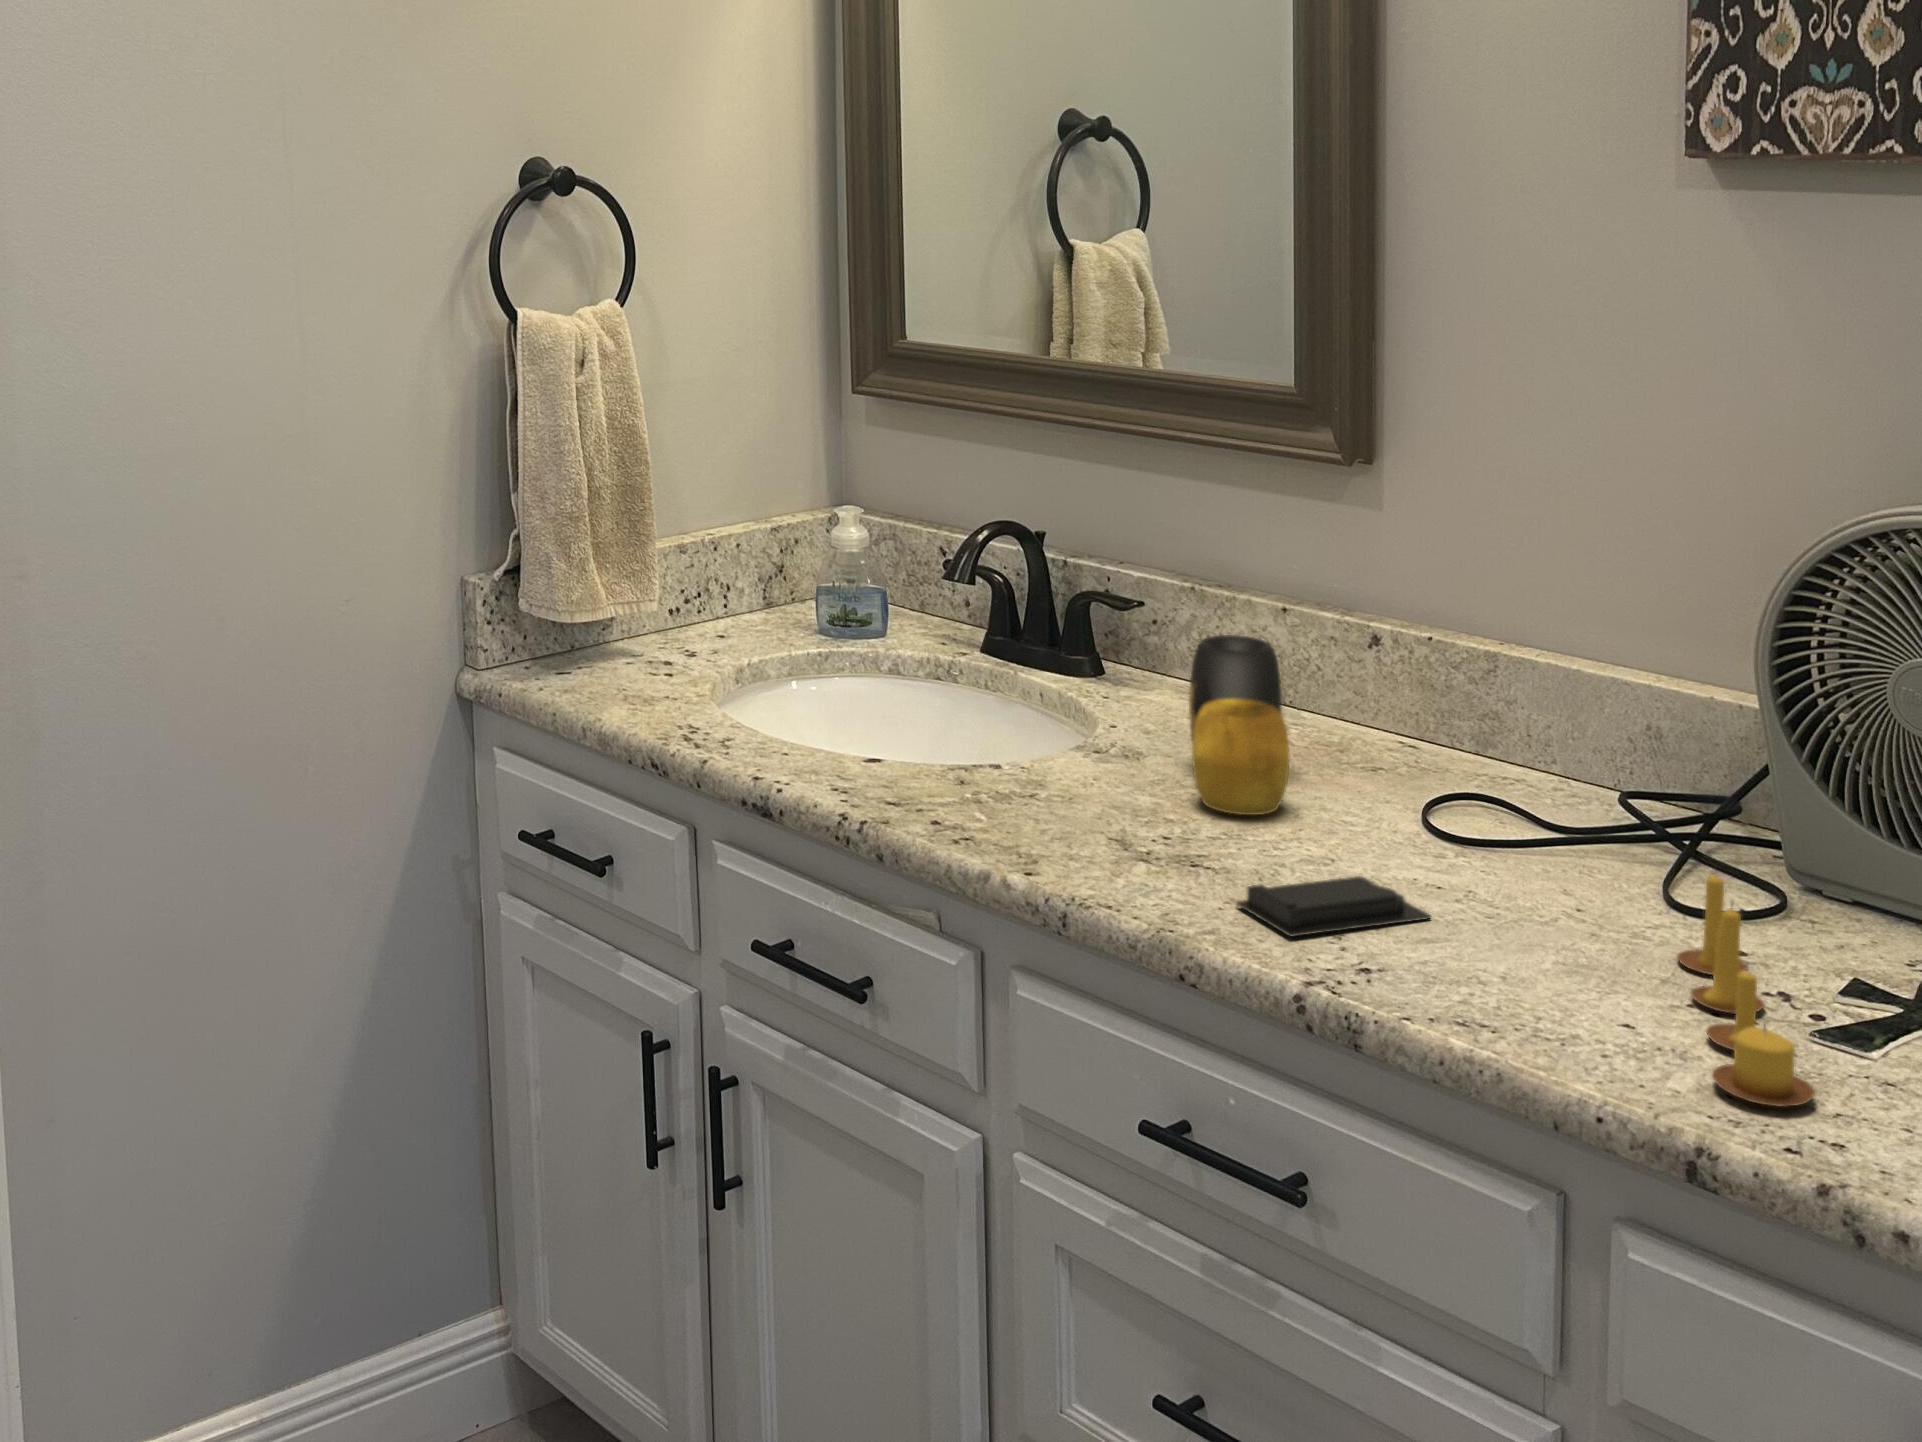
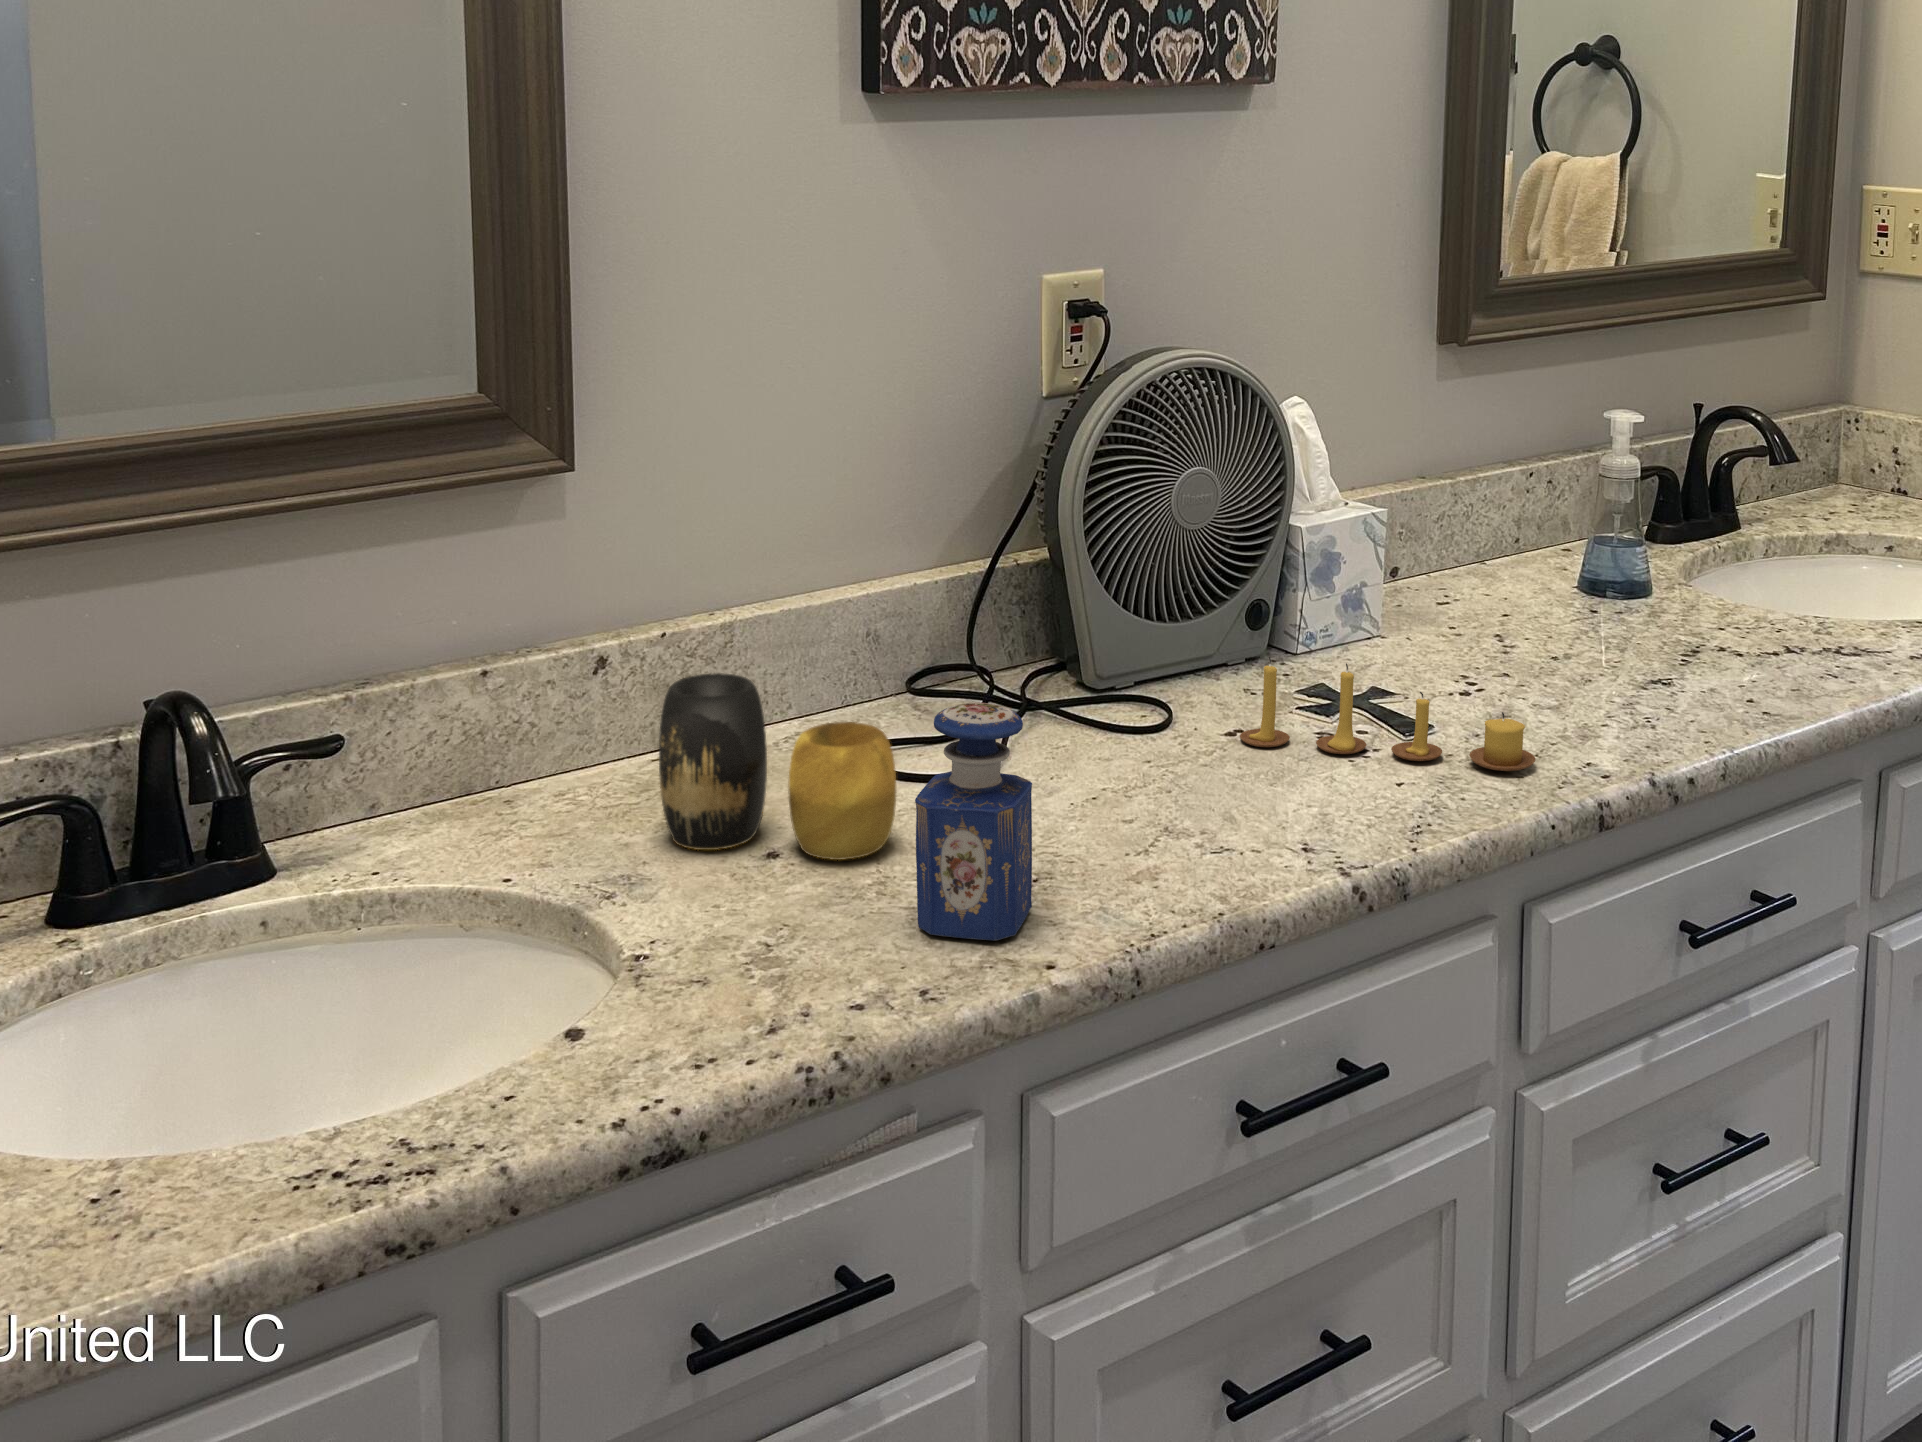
perfume bottle: none [1067,667,1159,862] -> present [915,703,1032,940]
soap bar: present [1237,876,1431,937] -> none [1096,800,1239,878]

